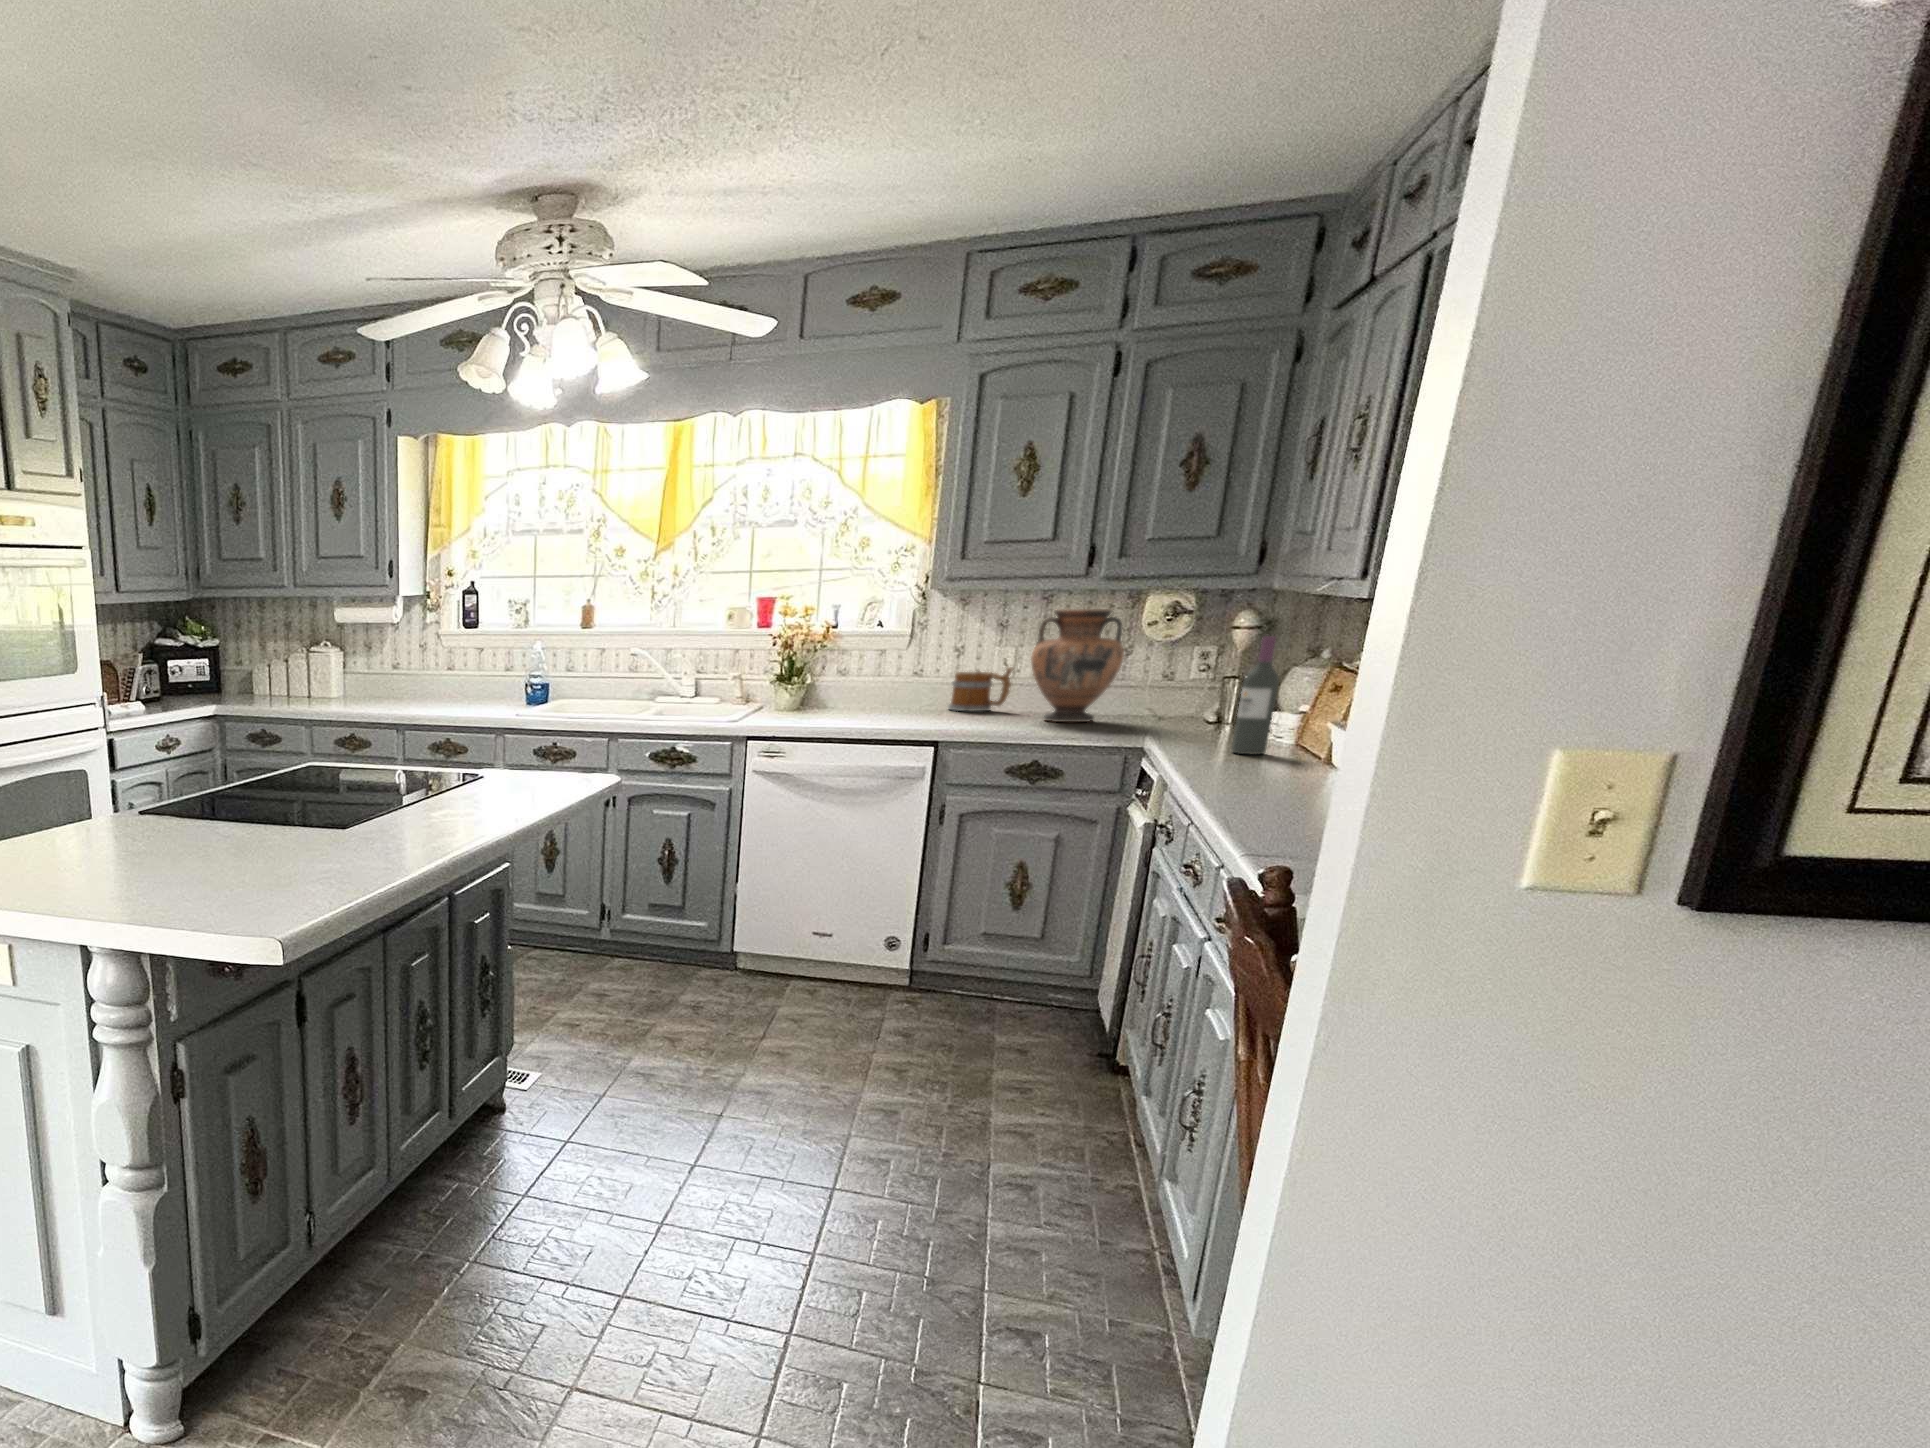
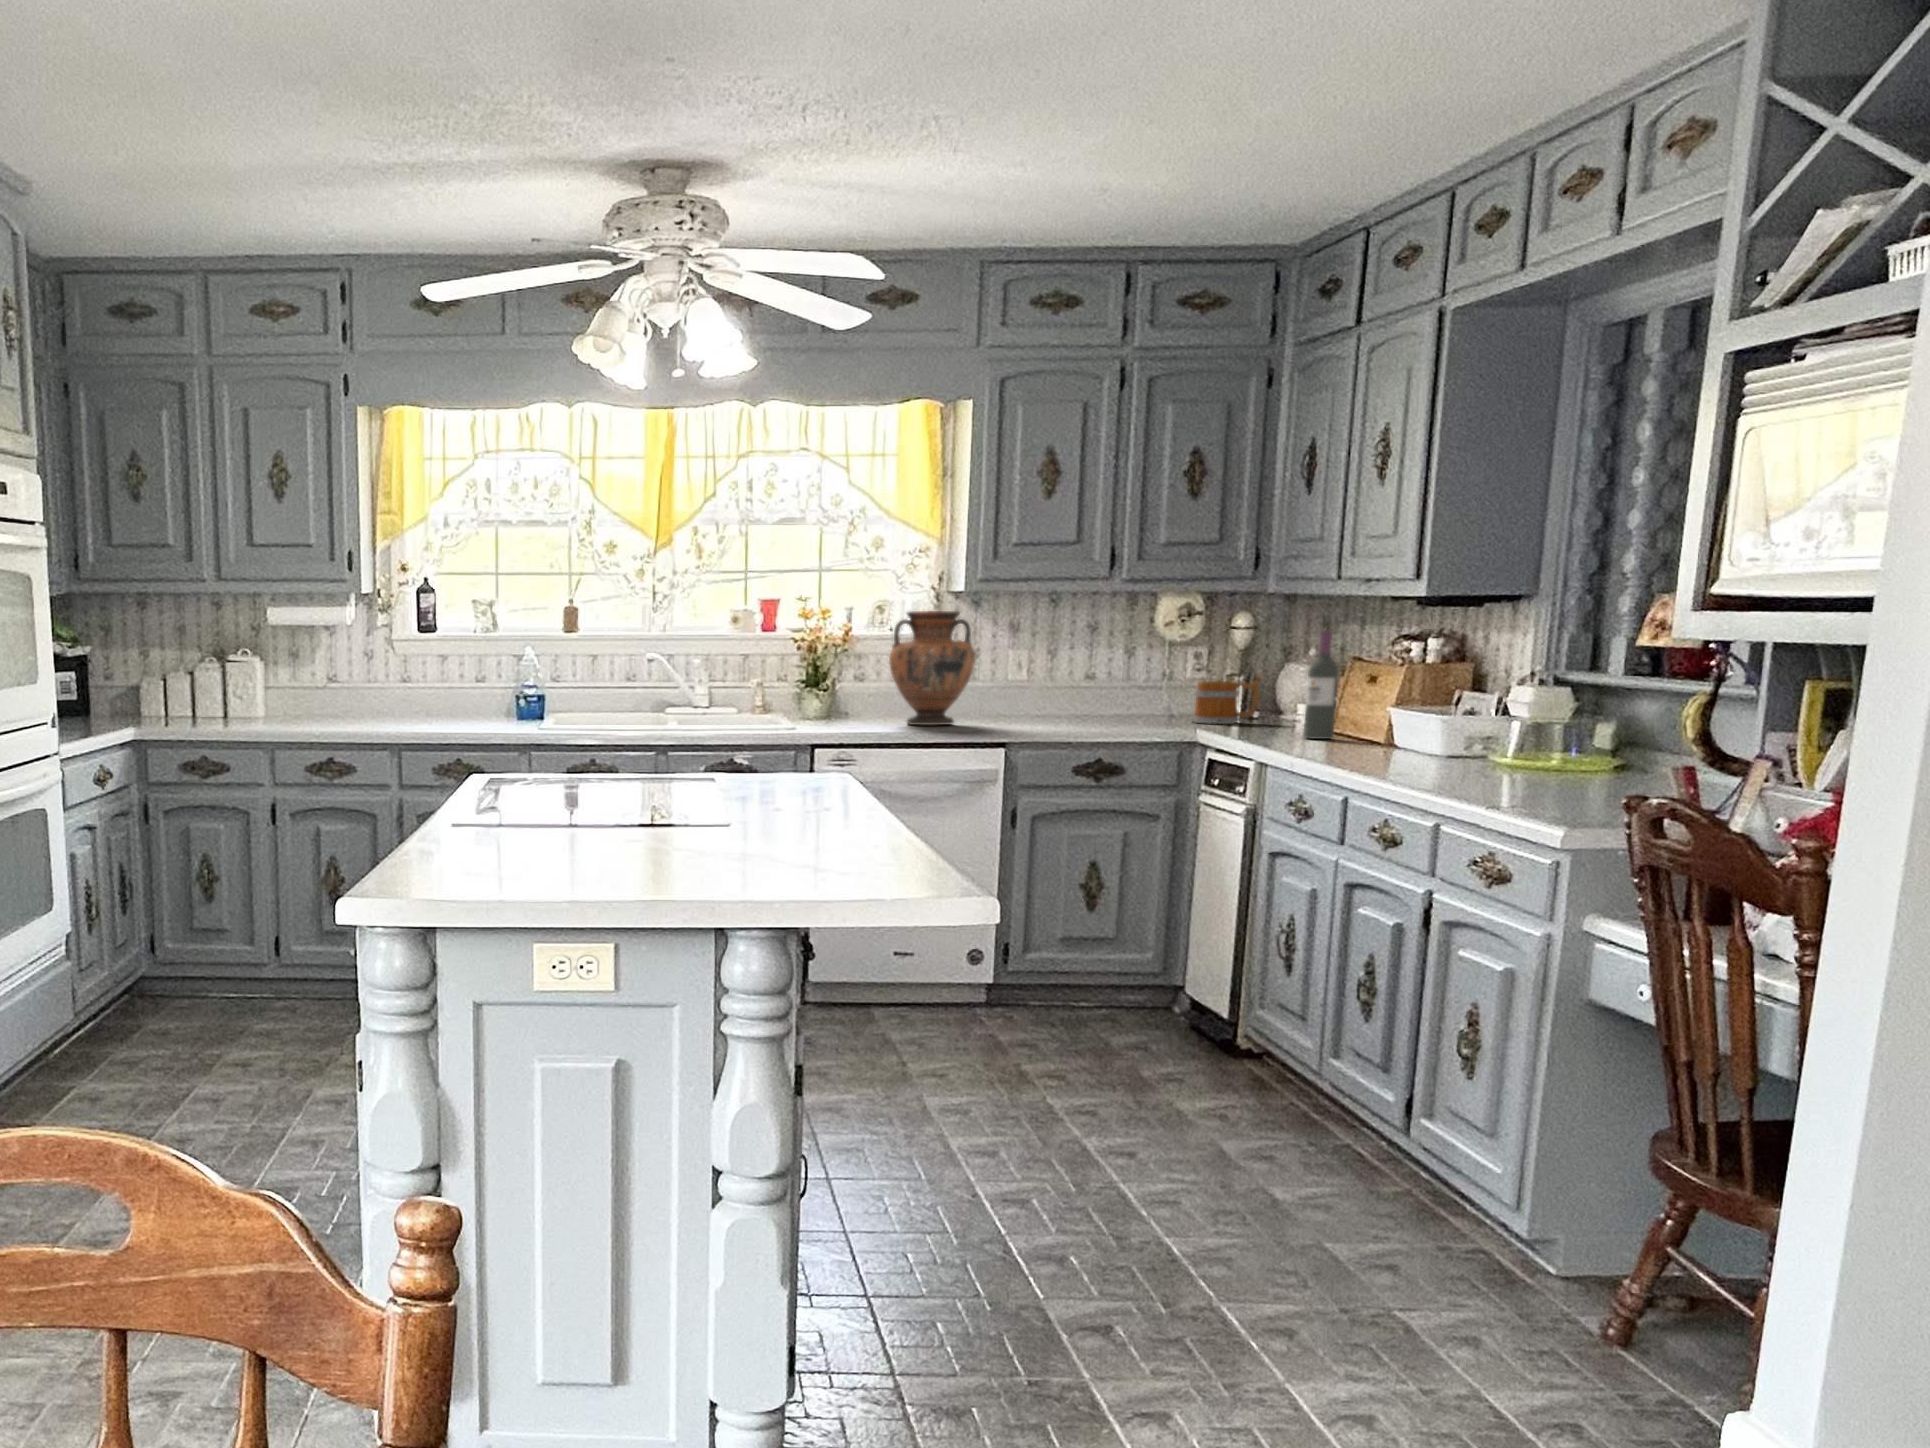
vase: present [1031,609,1124,722] -> present [889,611,975,725]
mug: present [948,667,1013,711] -> present [1191,674,1261,724]

